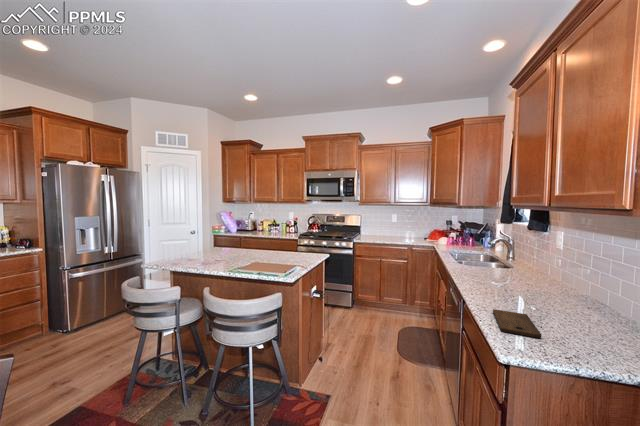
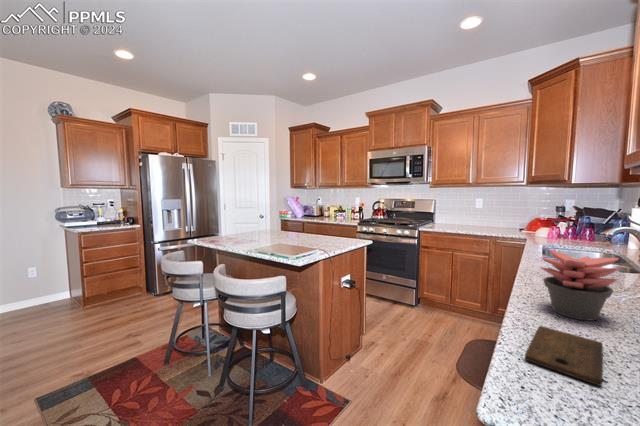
succulent plant: none [481,259,521,302] -> present [541,249,618,320]

